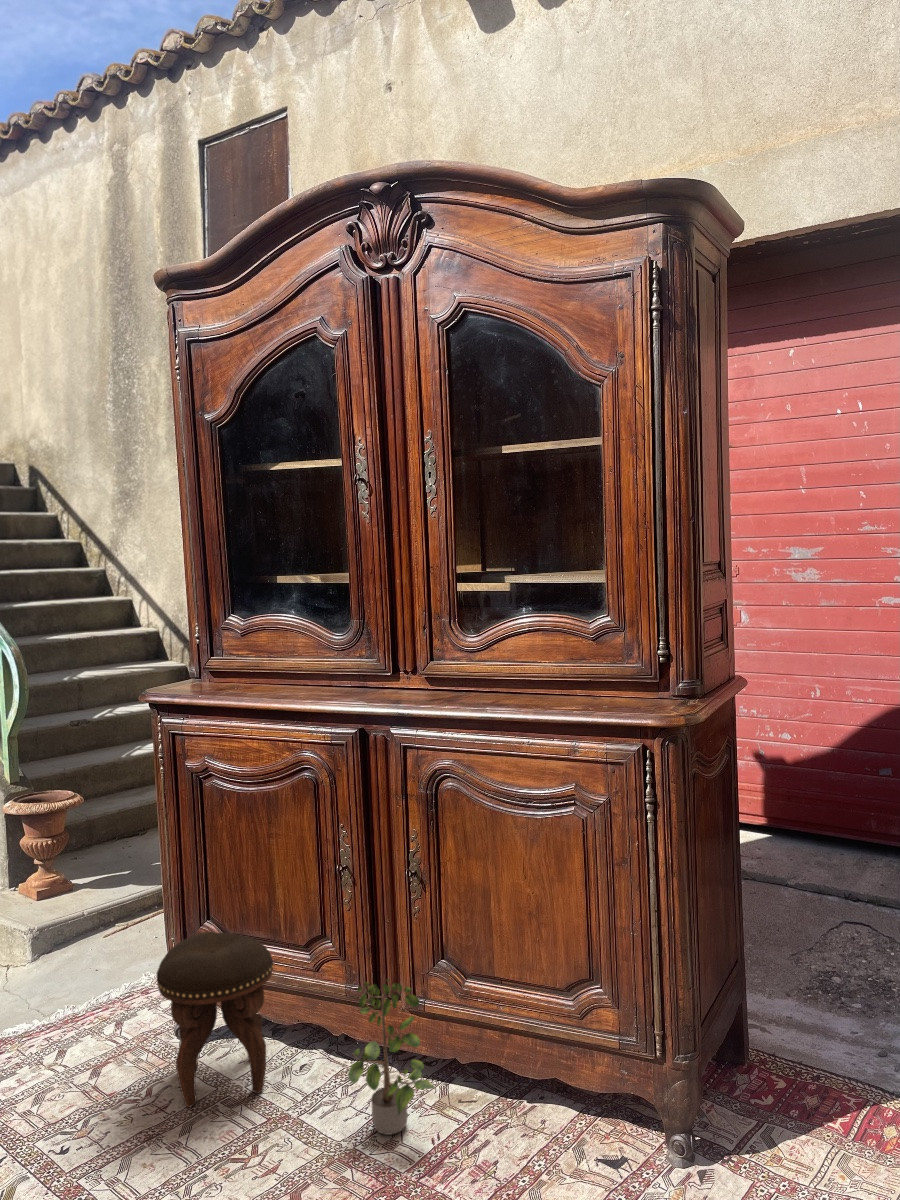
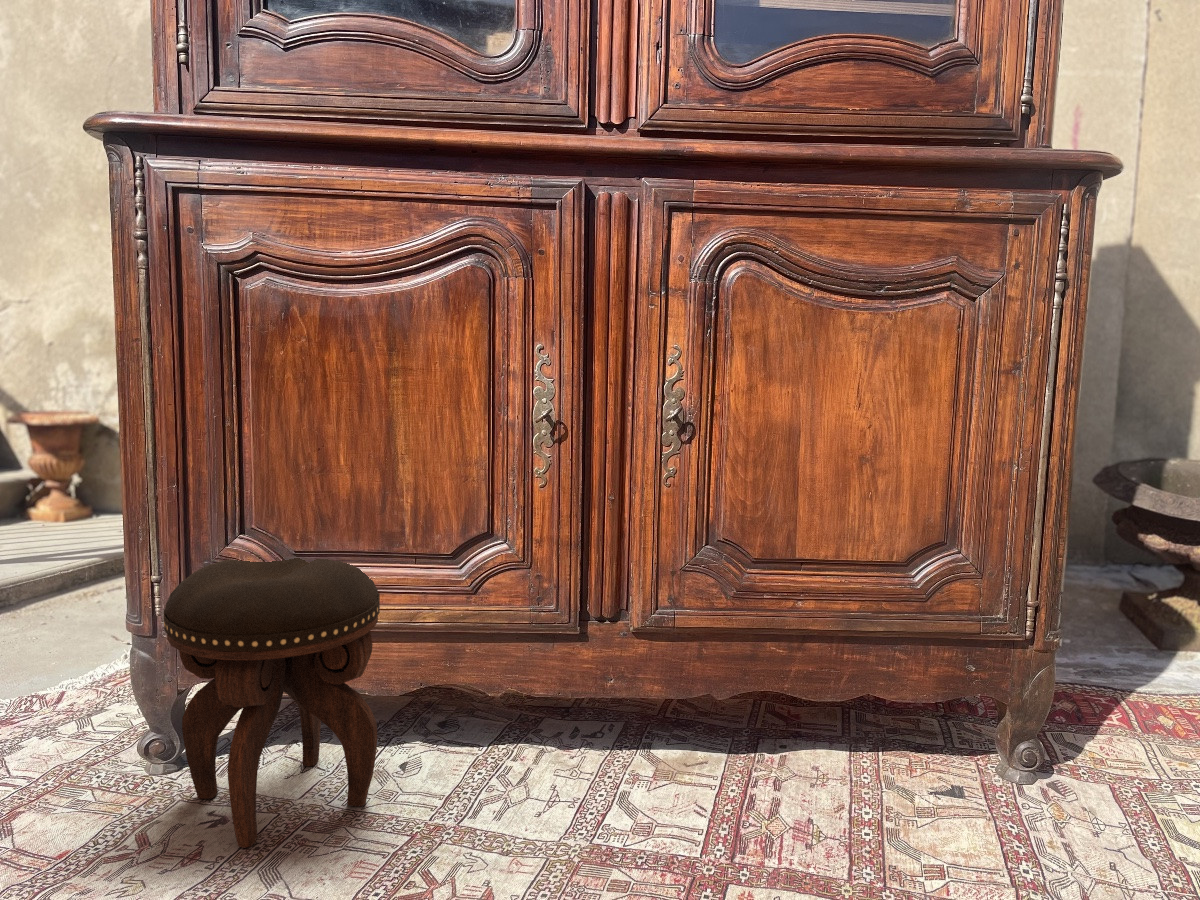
potted plant: present [348,979,435,1135] -> none [570,576,716,819]

